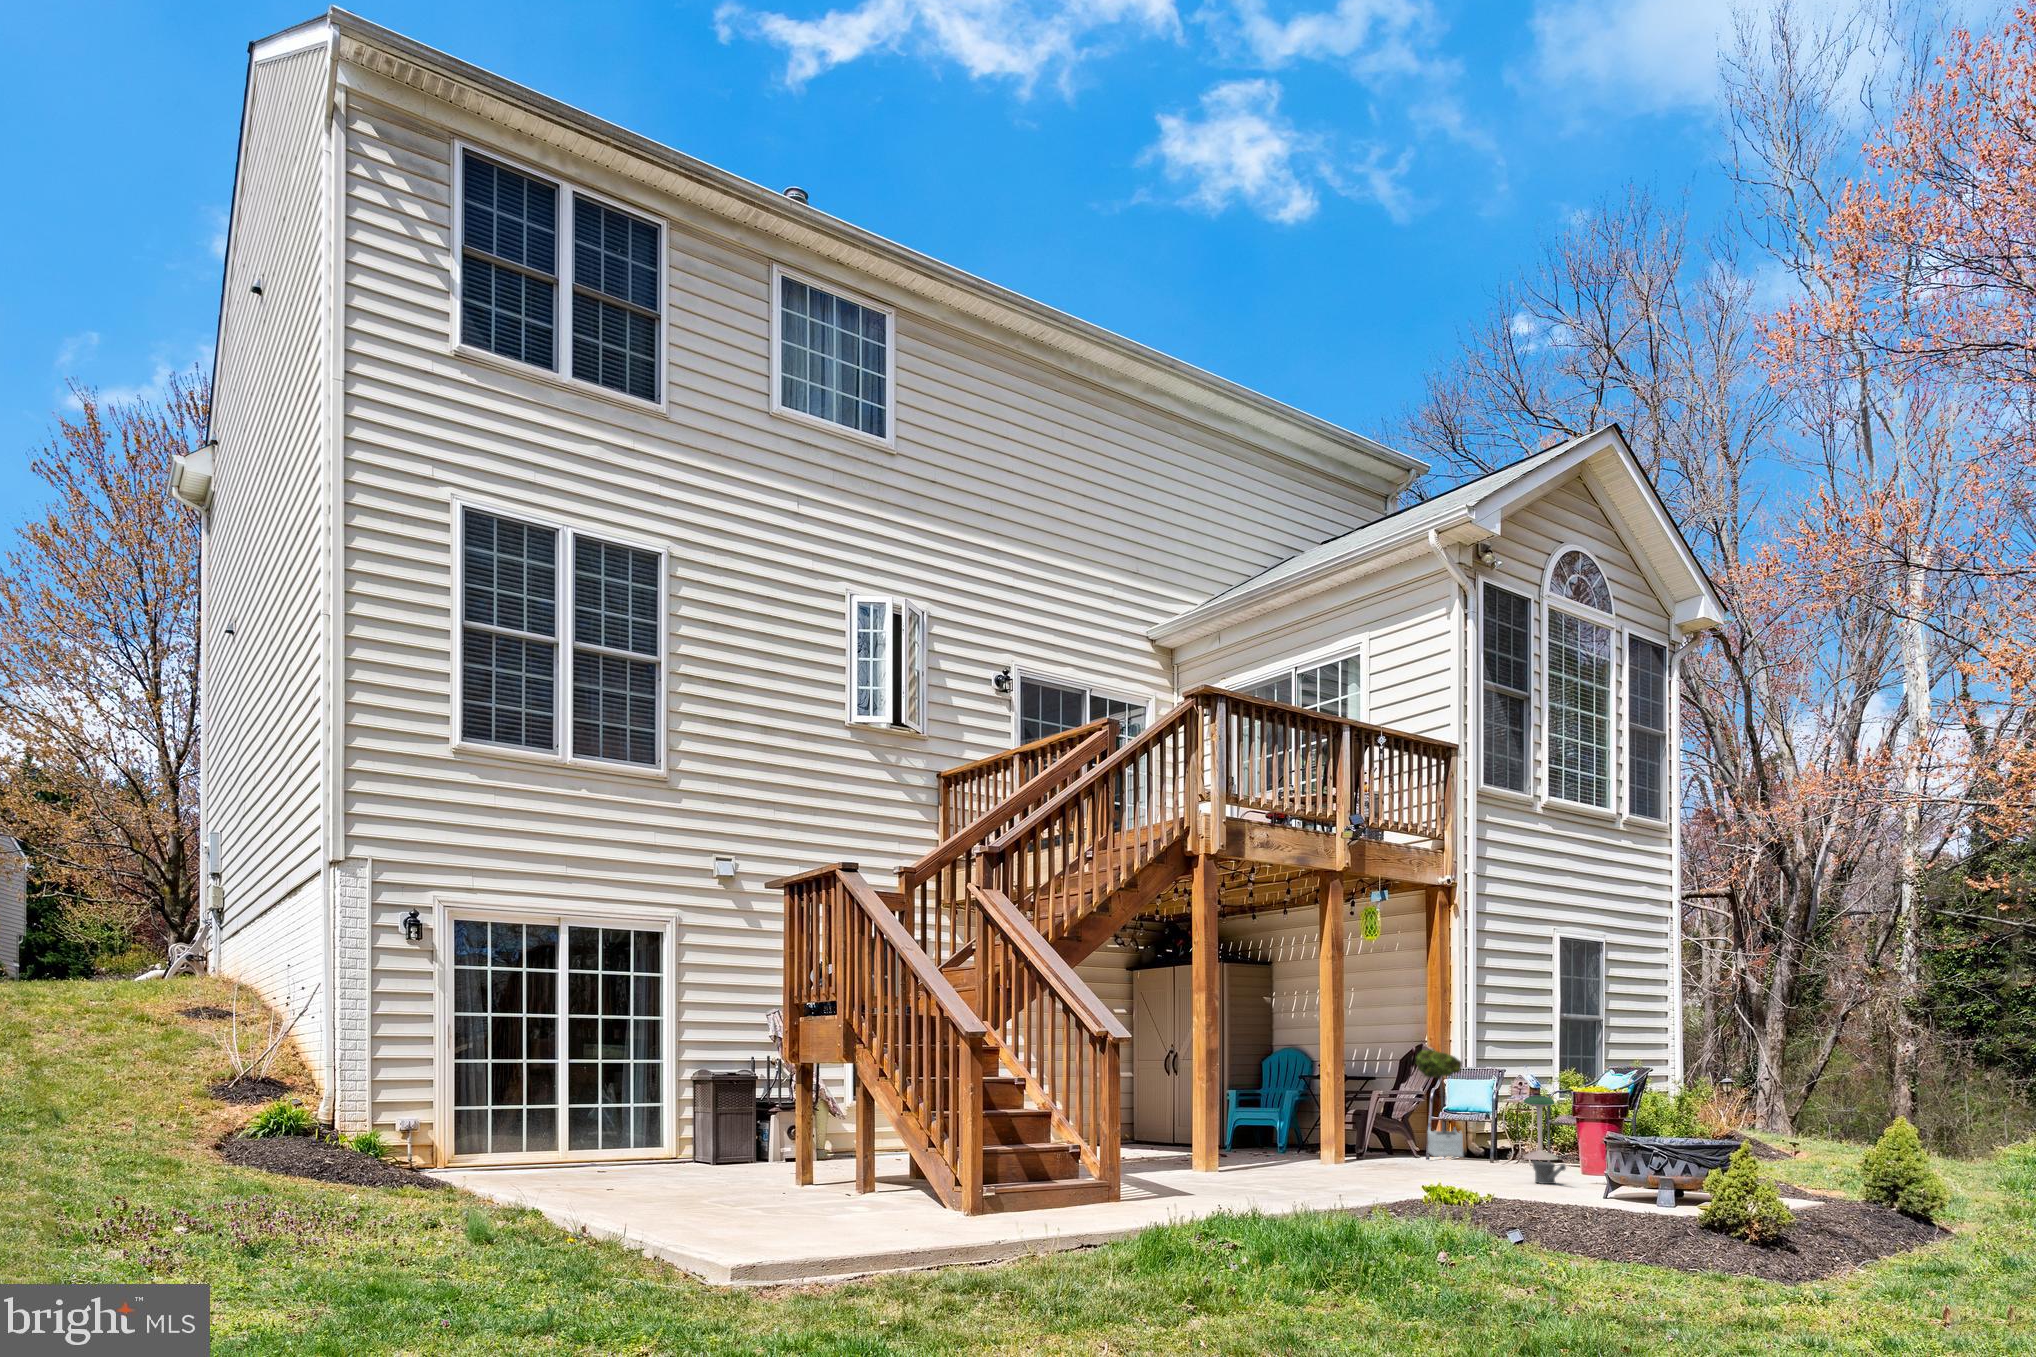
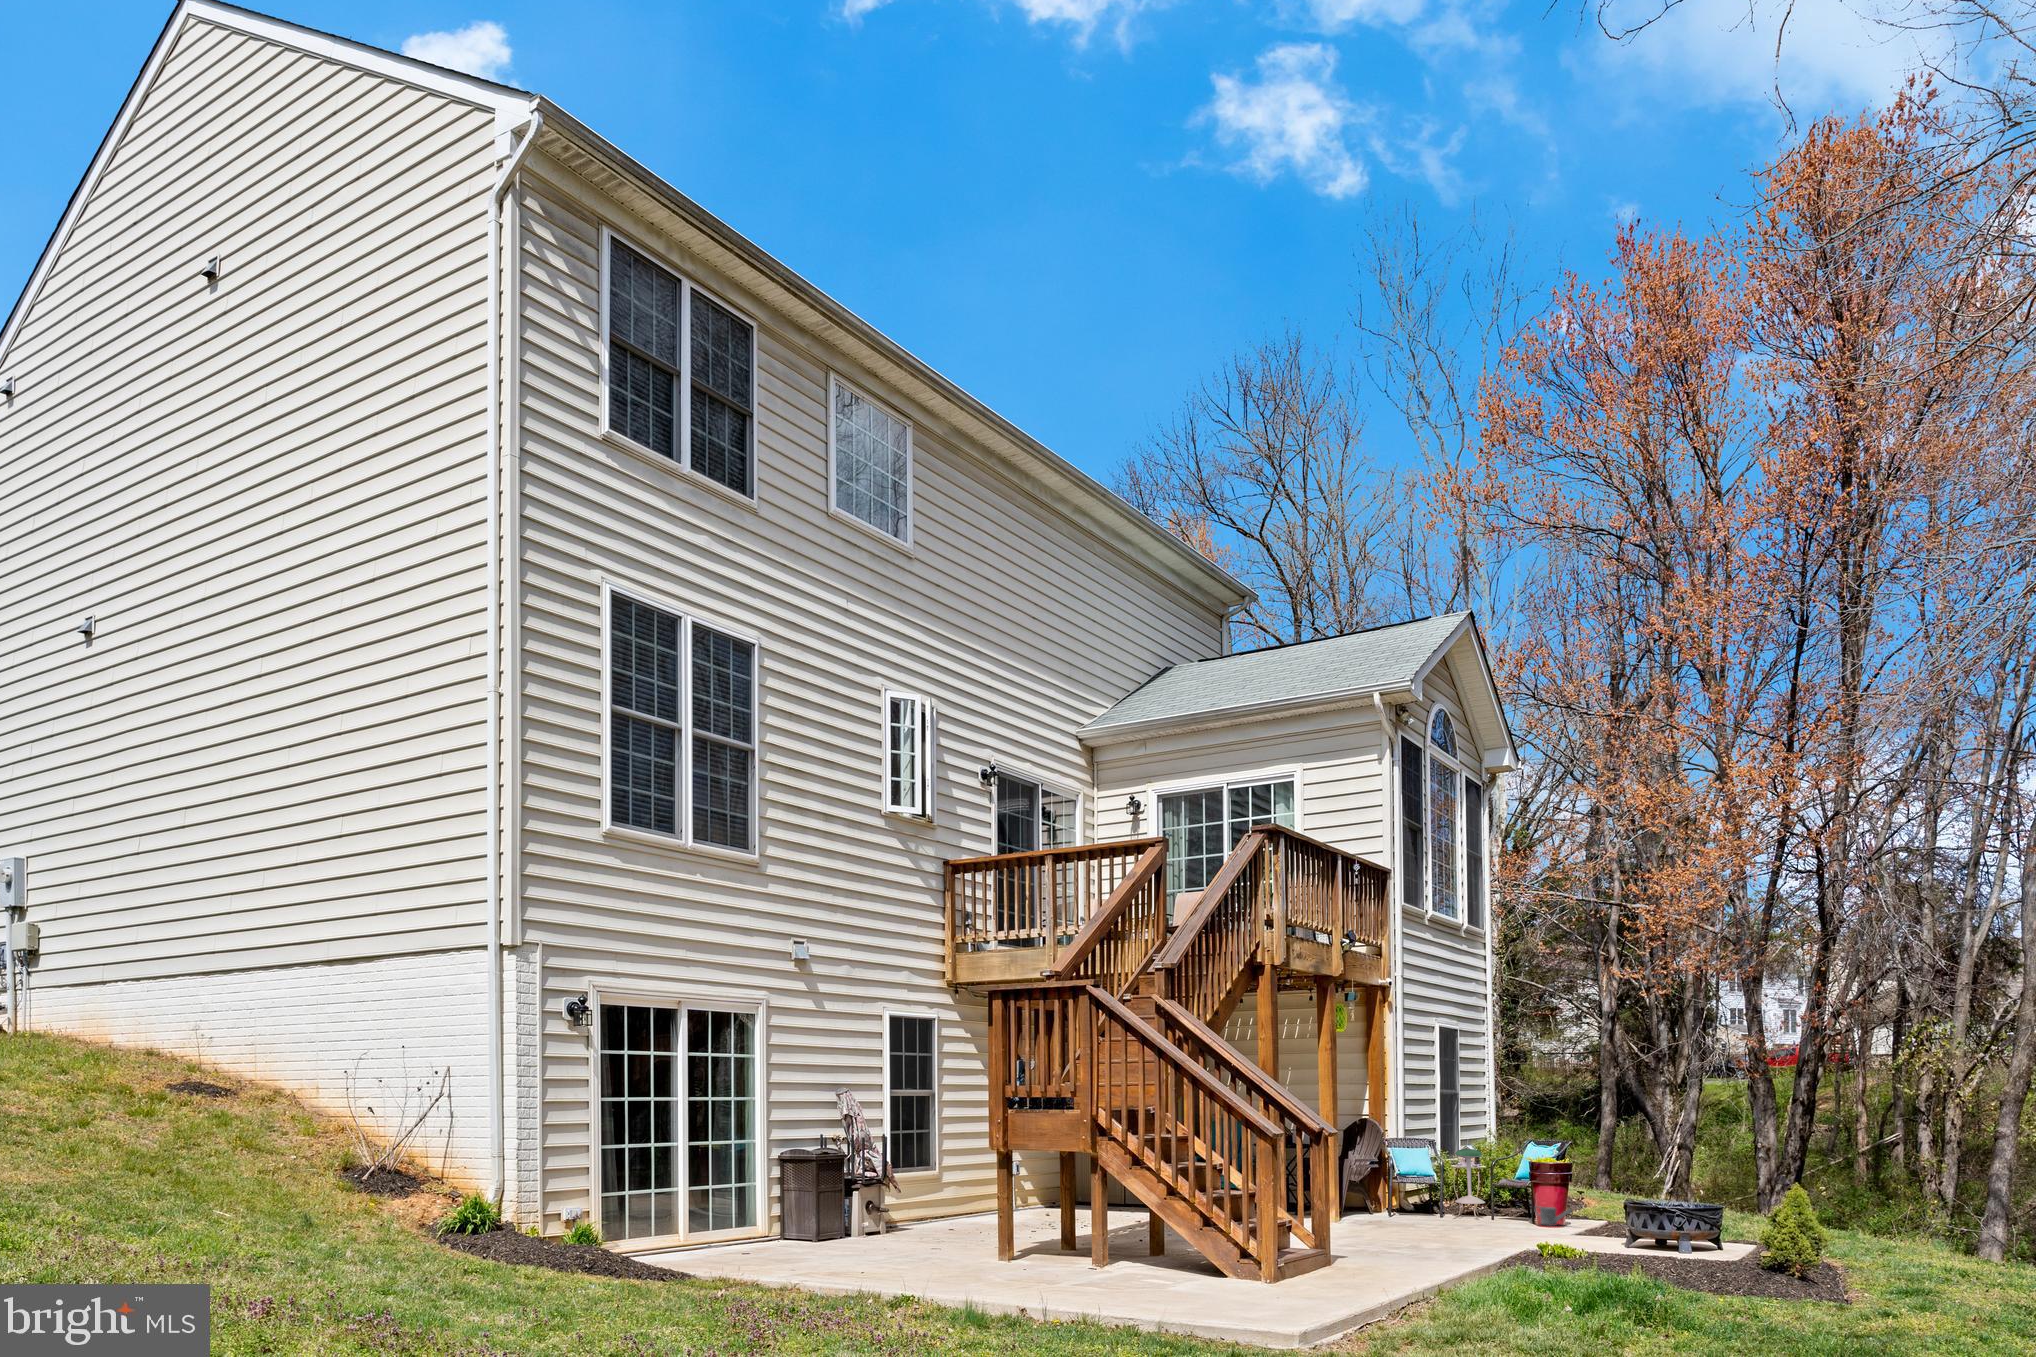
potted tree: present [1415,1049,1464,1157] -> none [1366,1110,1410,1205]

